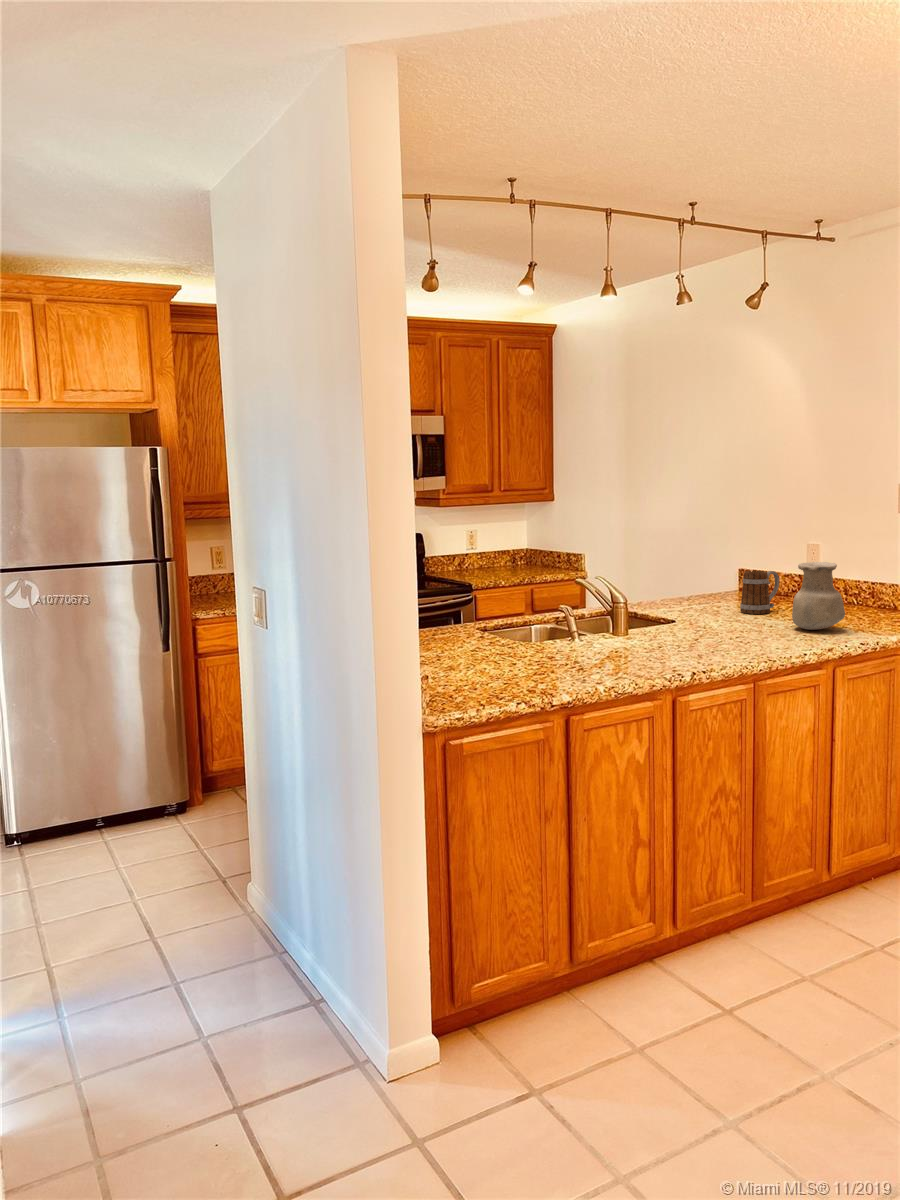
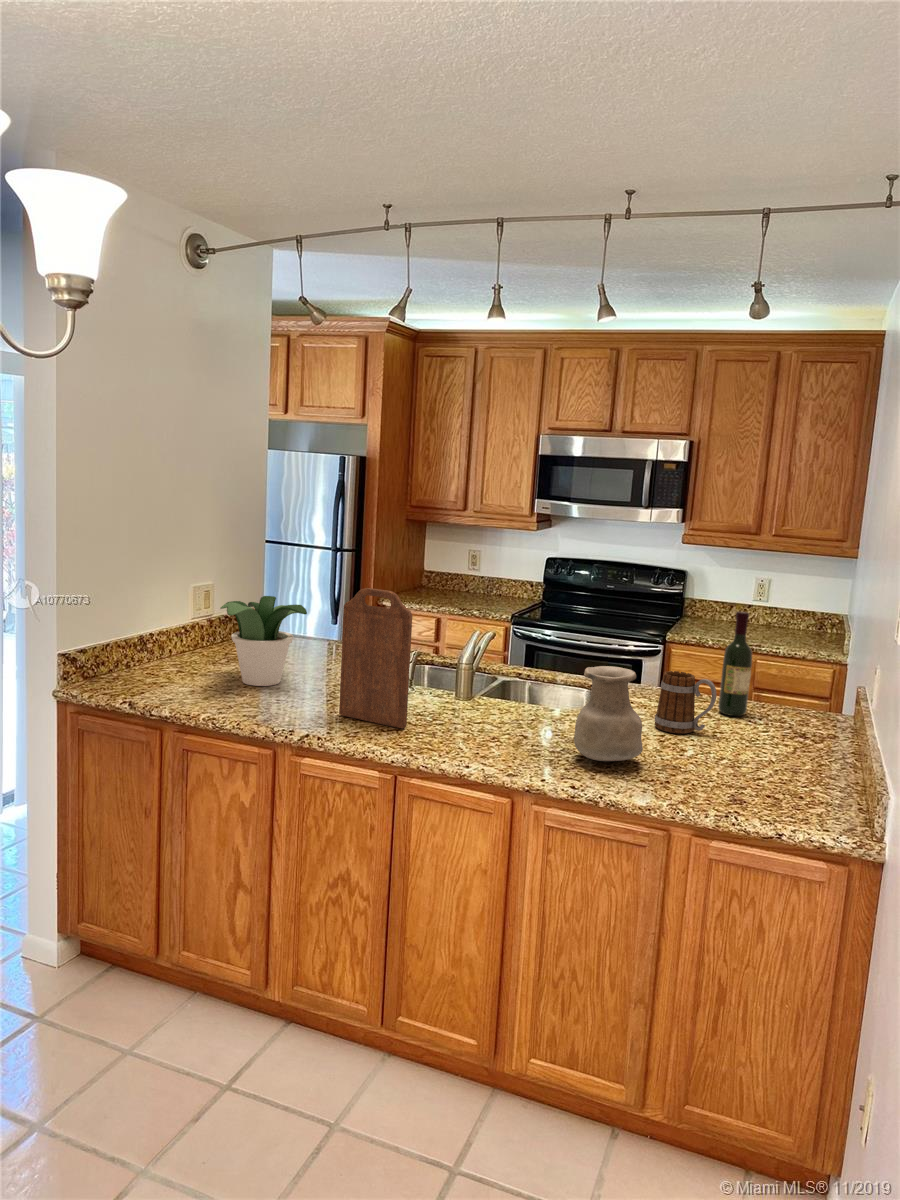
wine bottle: none [721,526,741,602] -> present [718,611,752,716]
cutting board: none [654,535,713,658] -> present [339,588,412,729]
potted plant: none [463,575,572,669] -> present [220,596,307,686]

